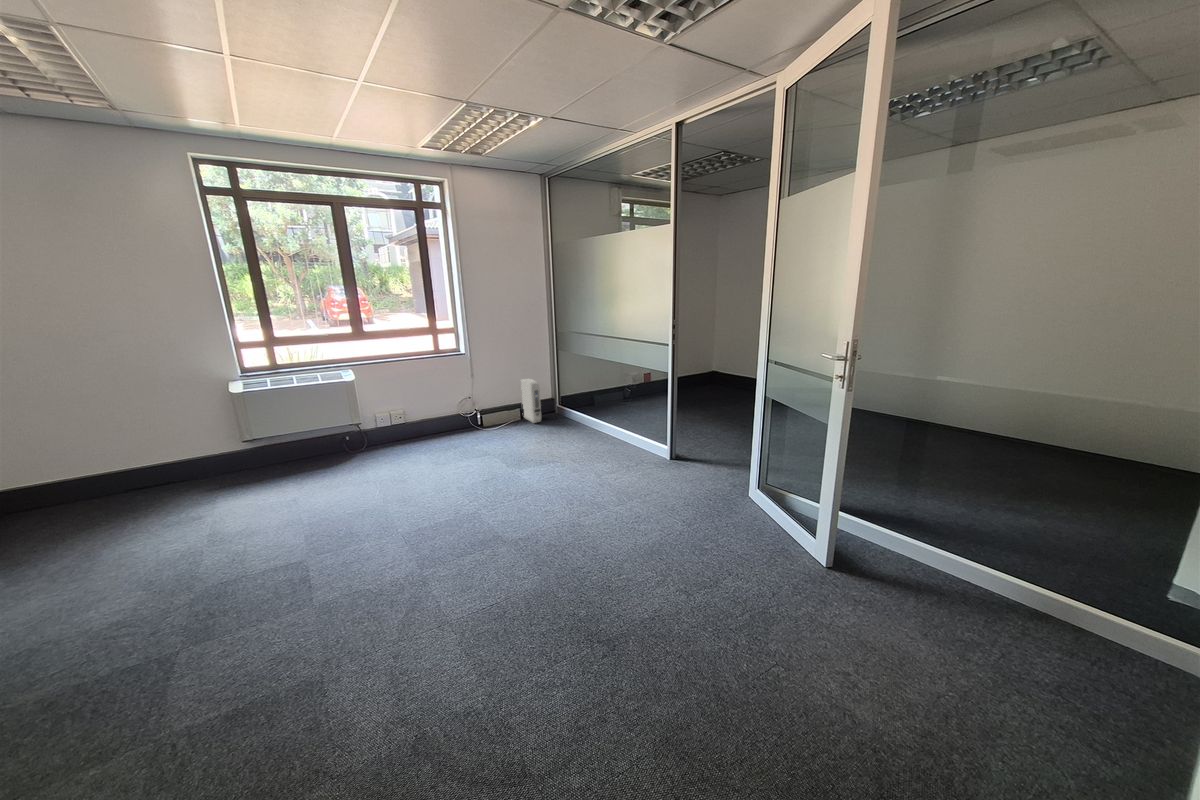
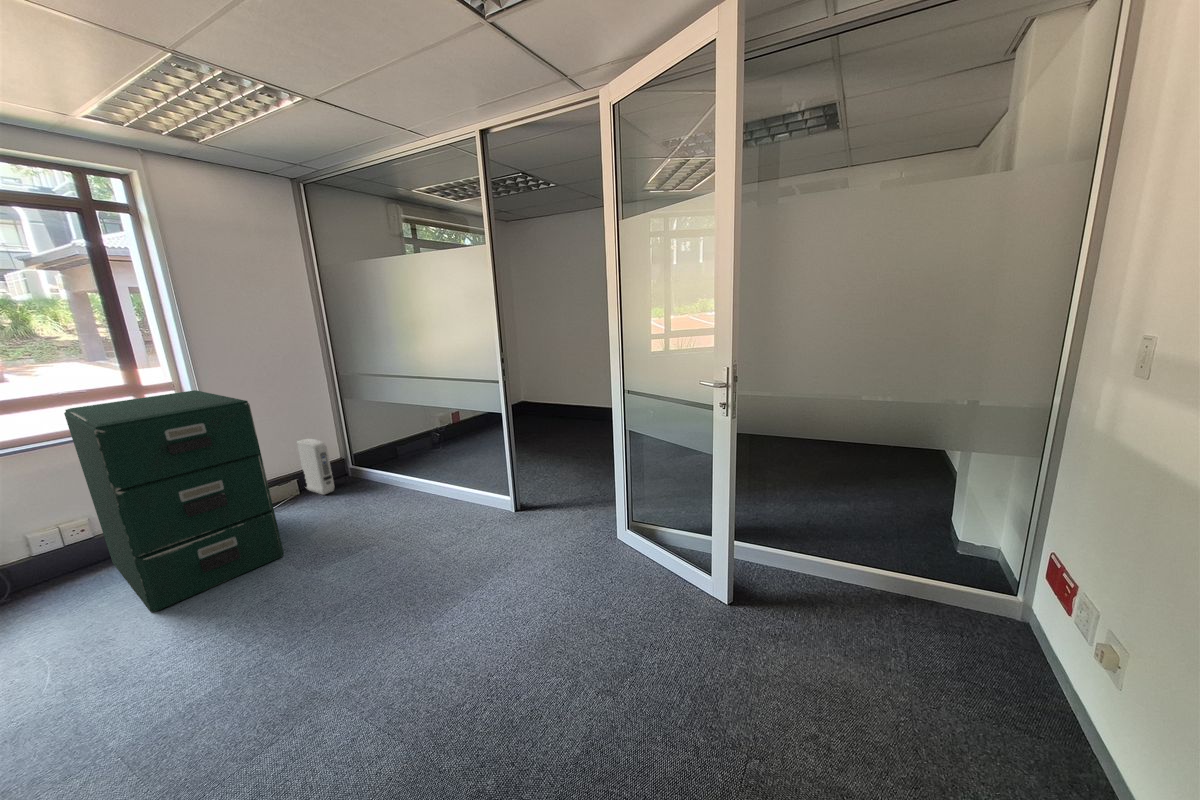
filing cabinet: none [401,333,502,471] -> present [64,390,284,612]

